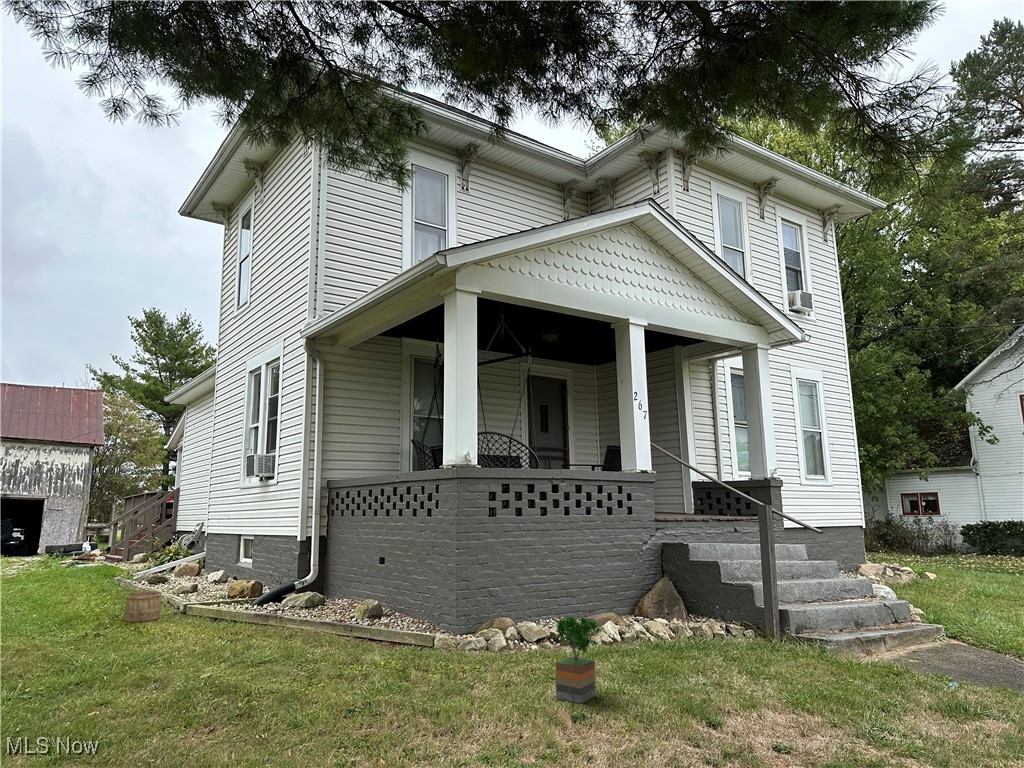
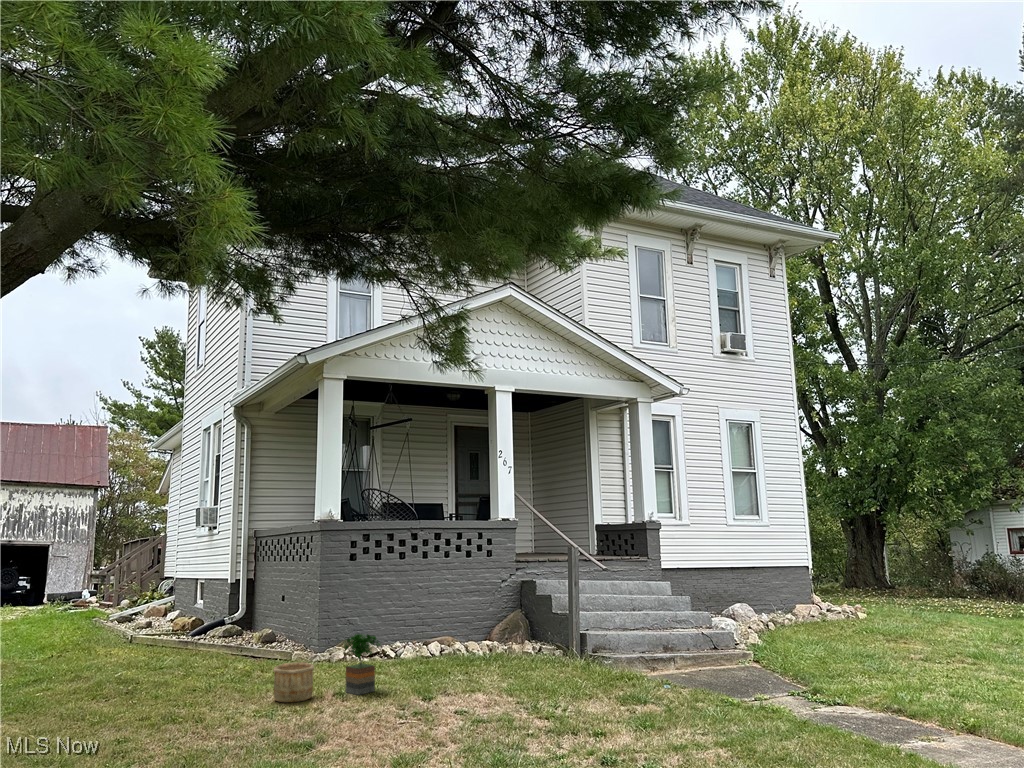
wooden bucket: present [125,591,162,622] -> present [273,662,314,702]

